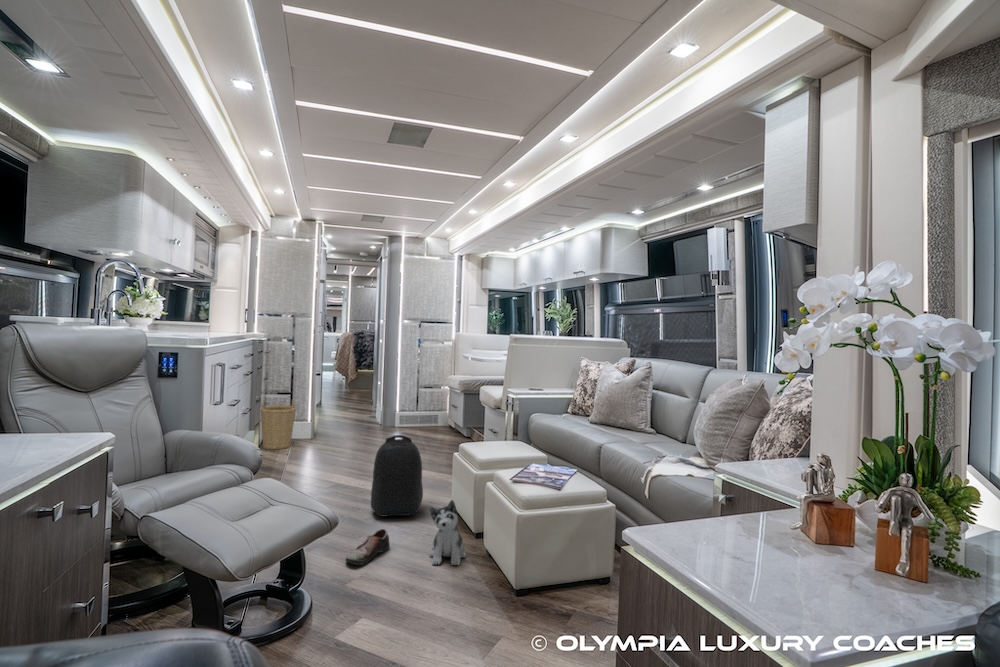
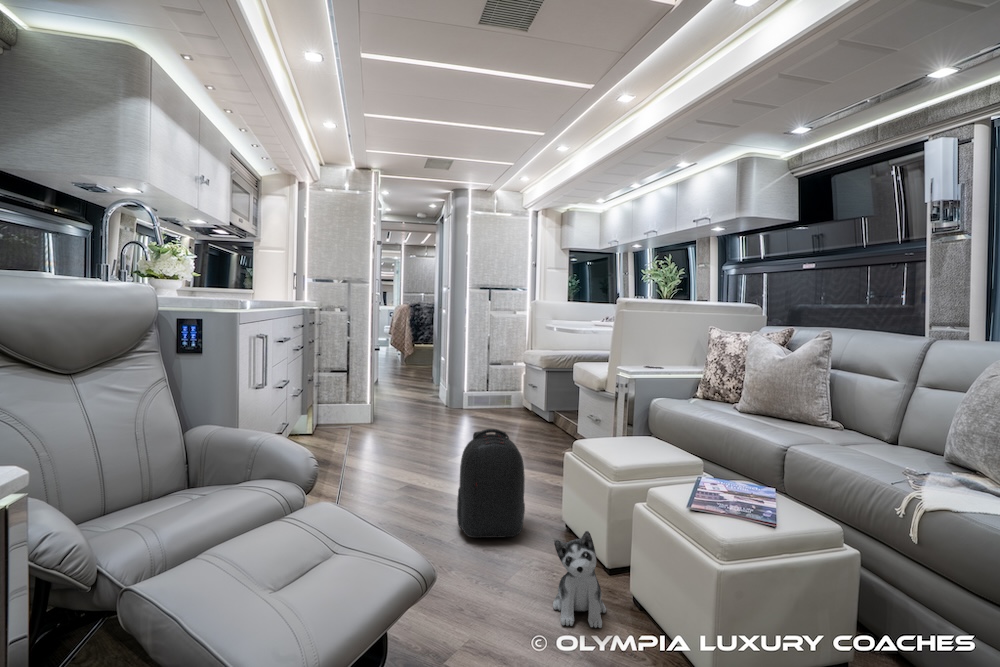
basket: present [260,401,296,450] -> none [313,380,354,438]
shoe: present [346,529,390,565] -> none [437,564,494,623]

